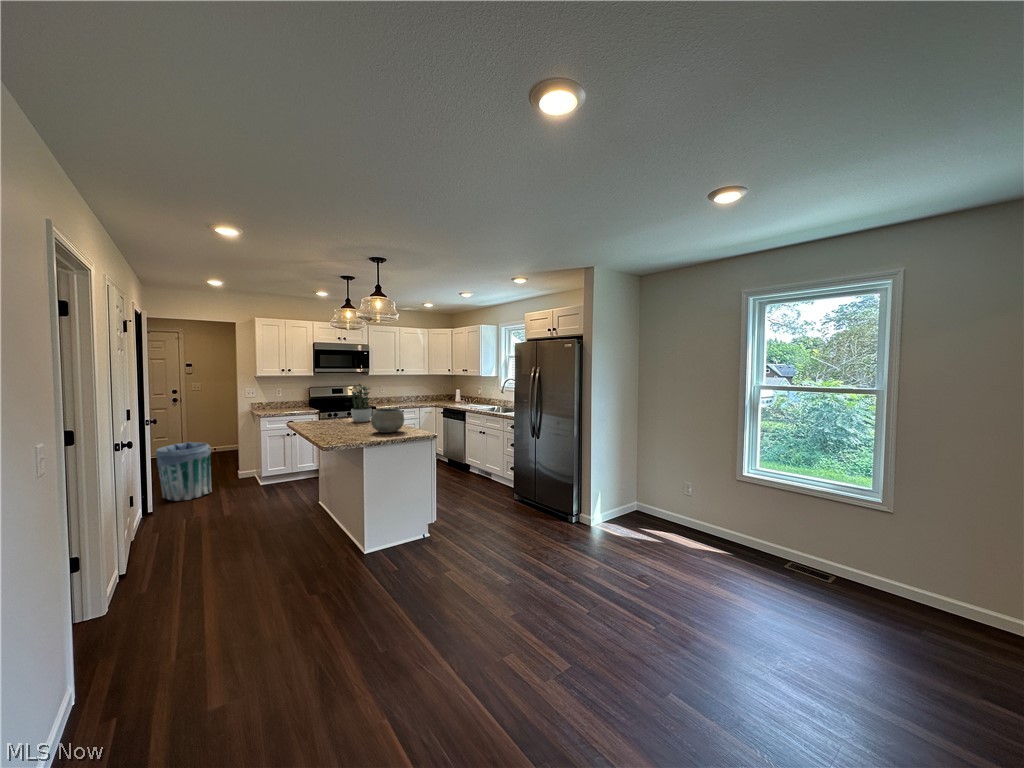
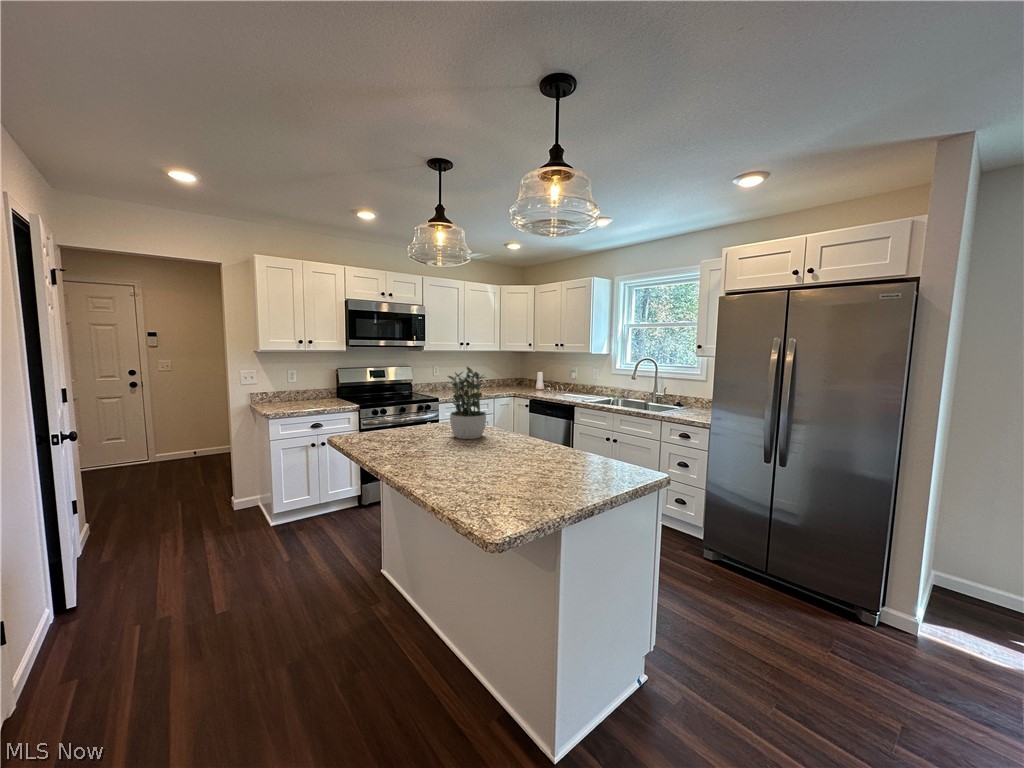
ceramic bowl: present [370,409,404,433] -> none [538,423,610,480]
trash can: present [156,442,211,501] -> none [83,462,189,572]

